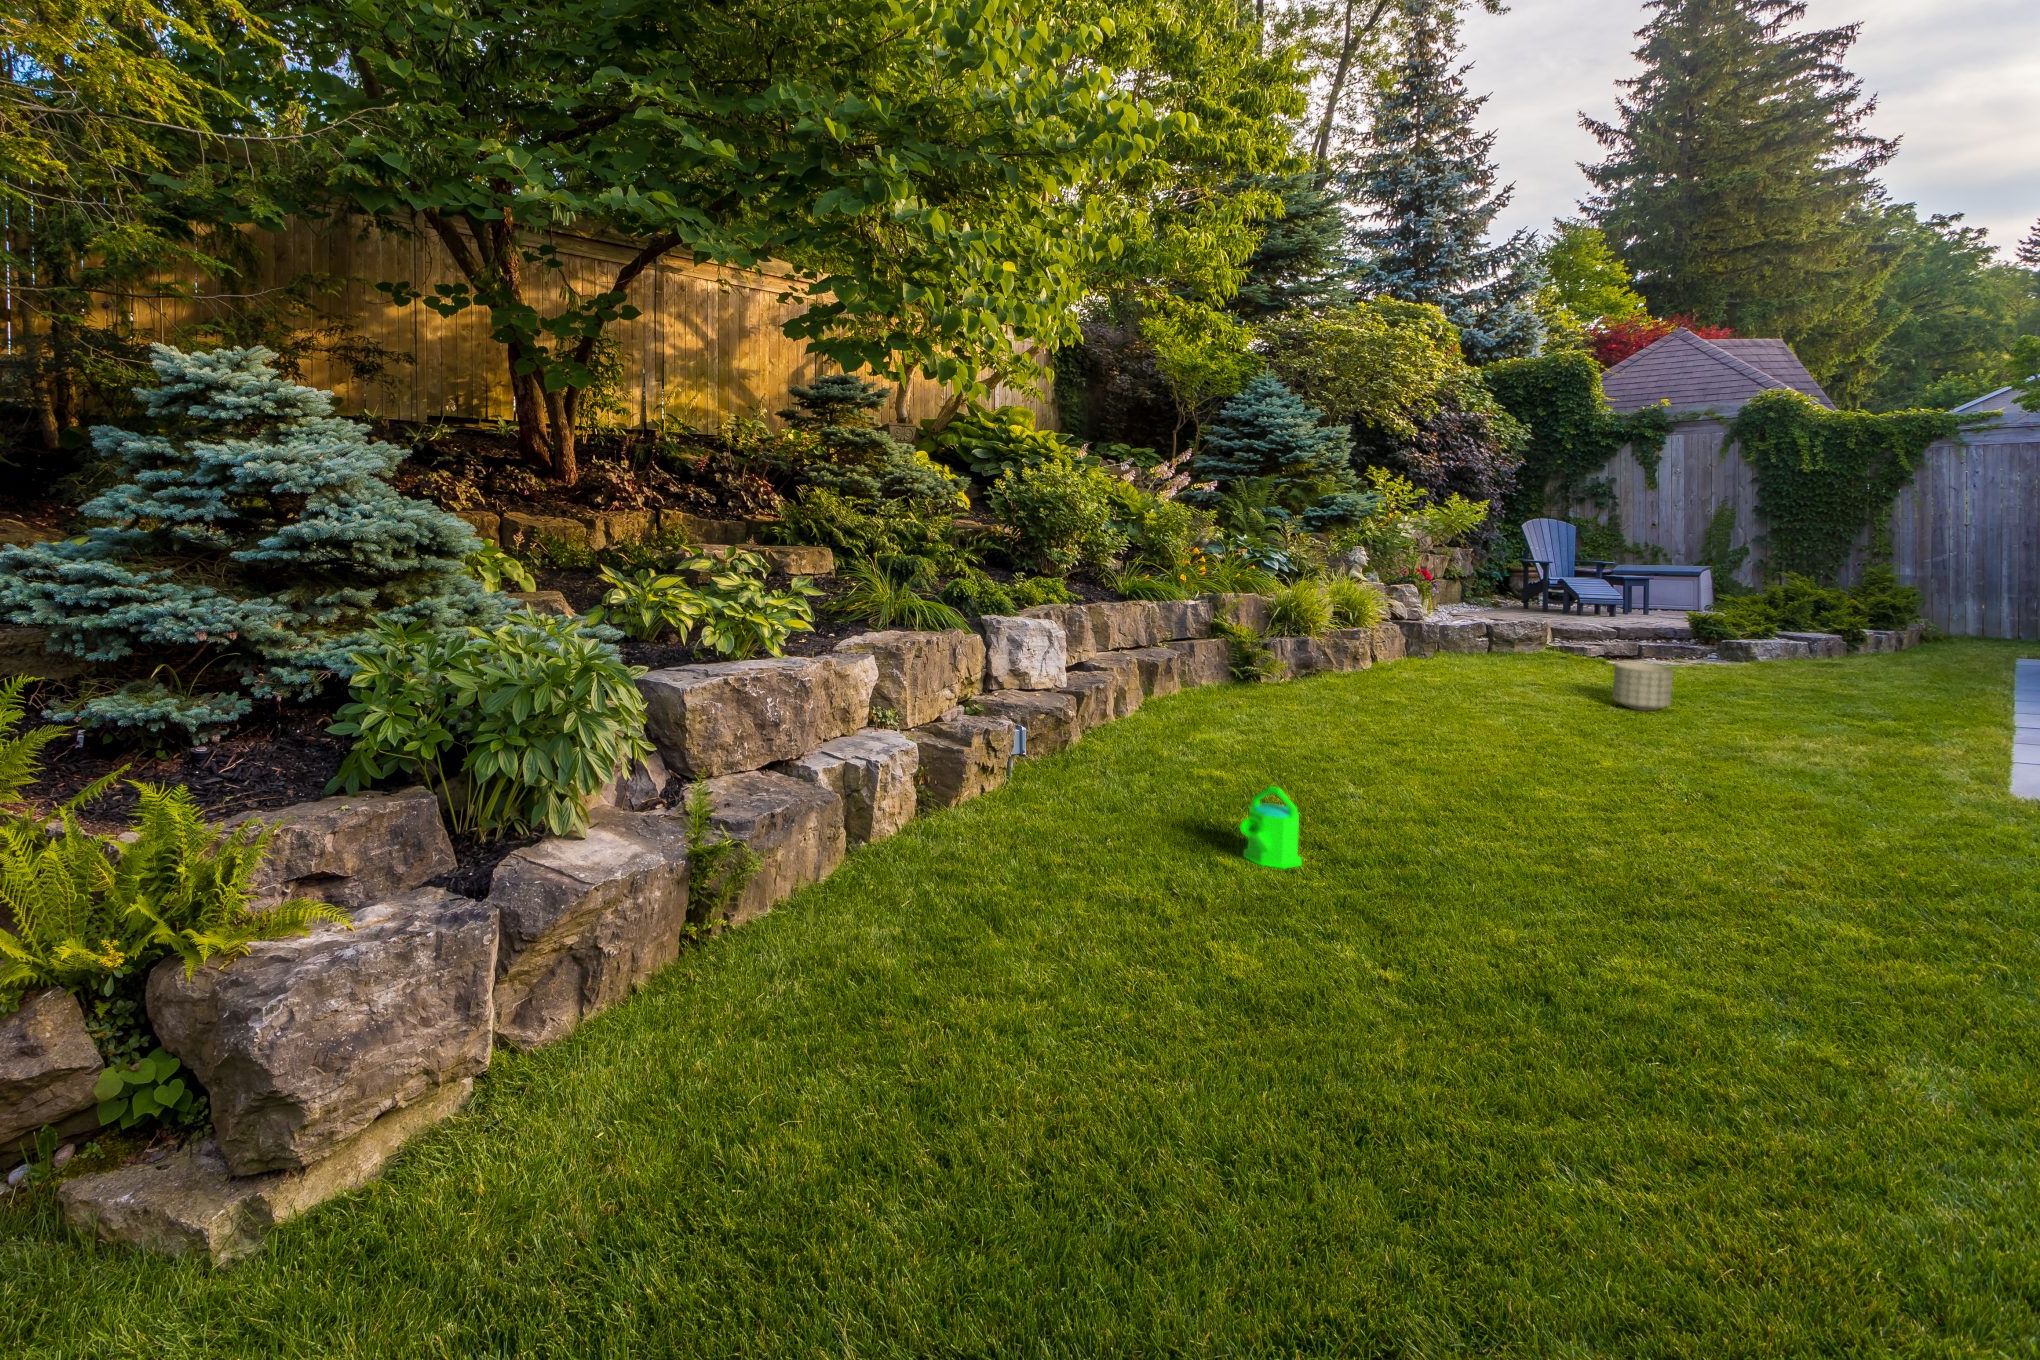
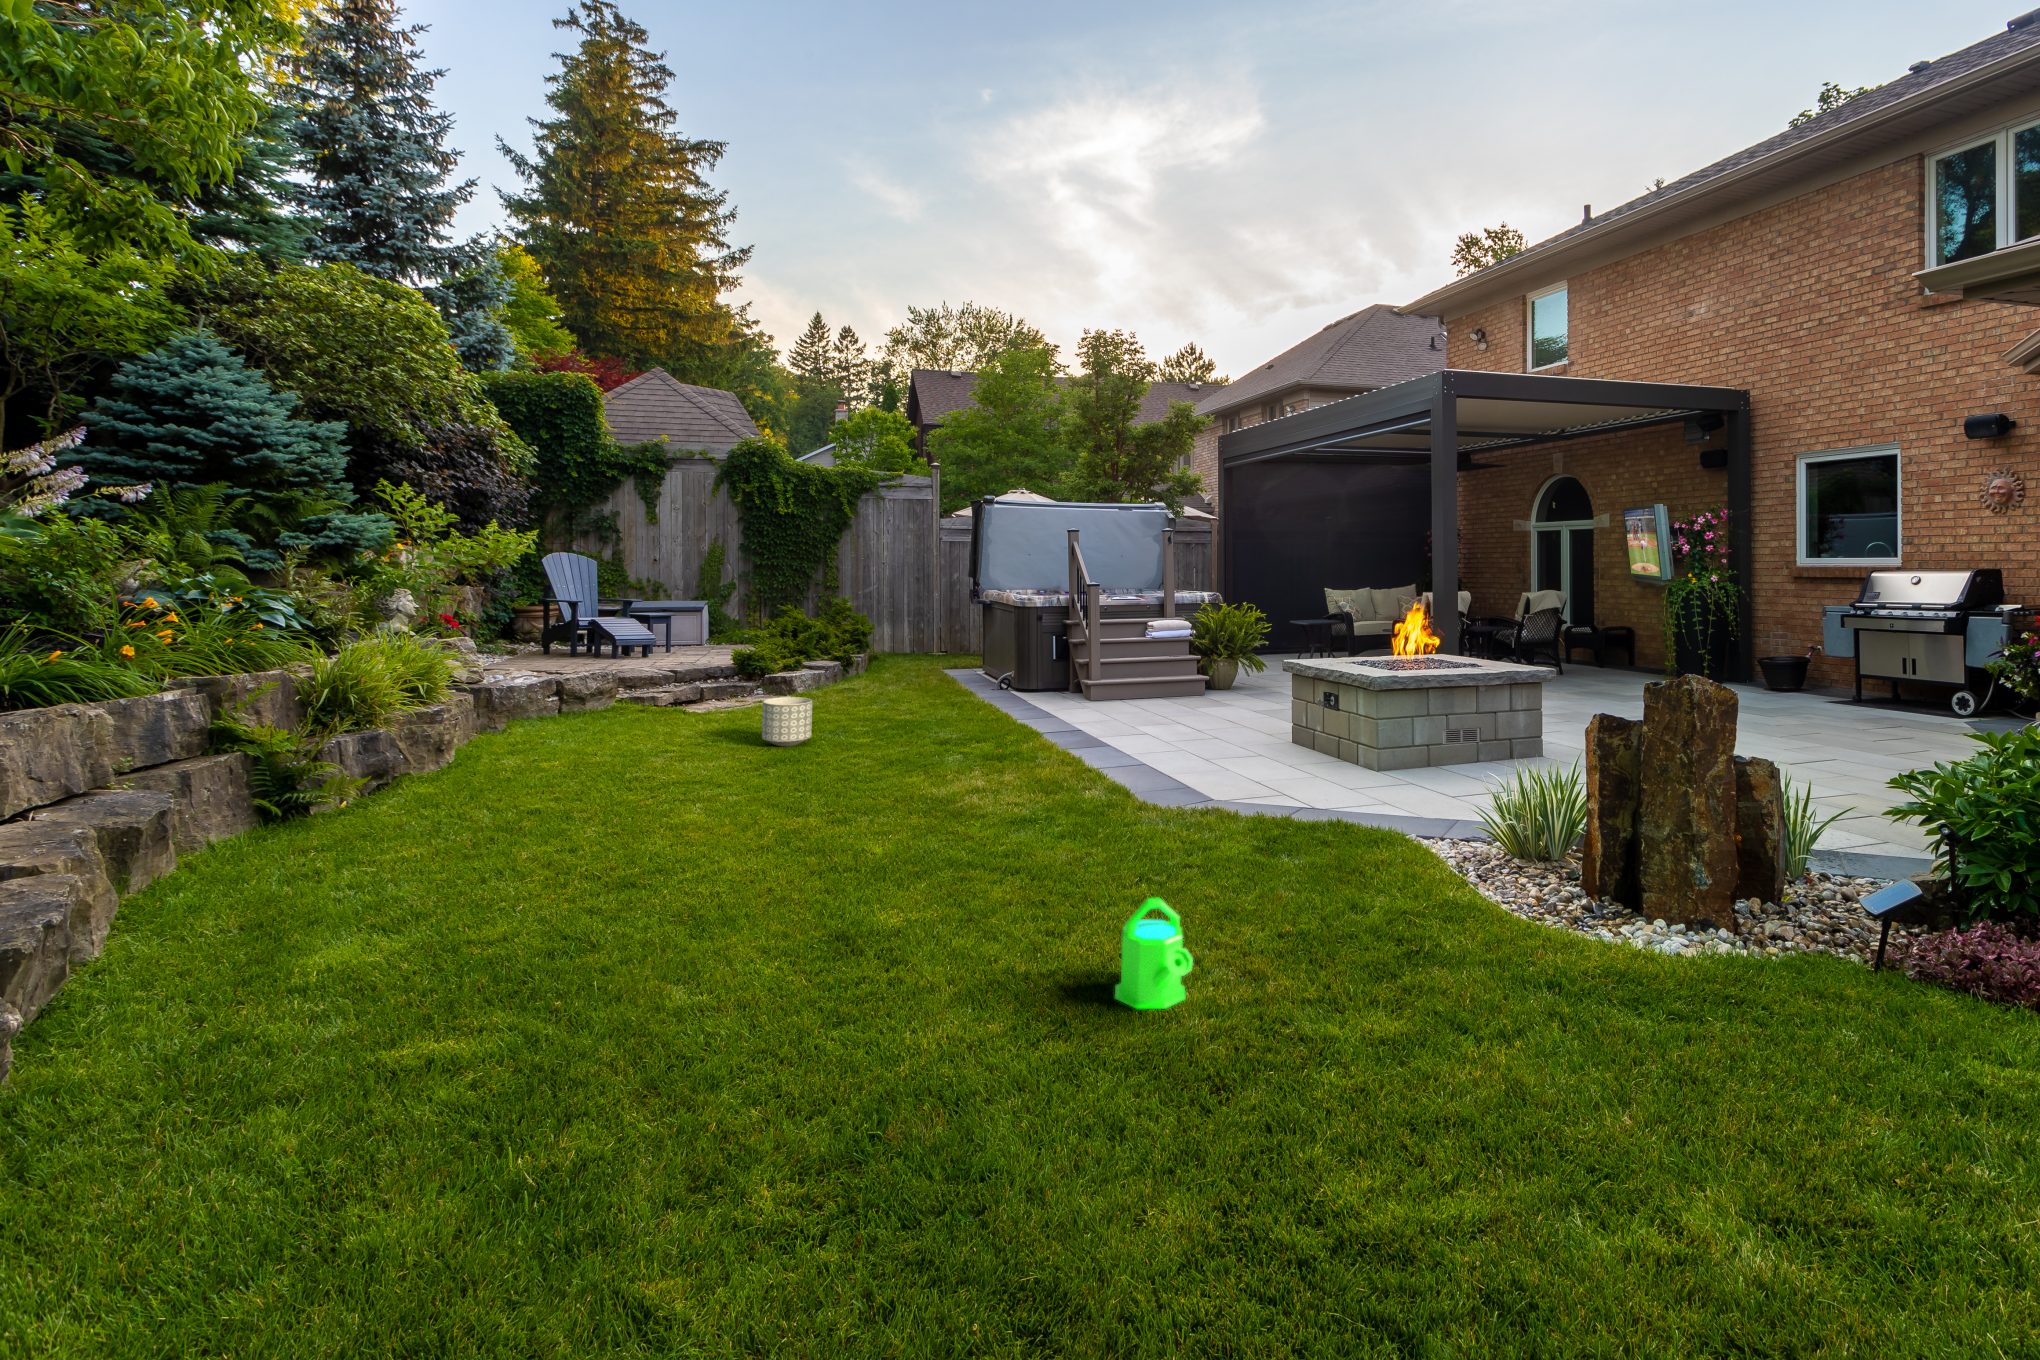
watering can: present [1240,786,1302,869] -> present [1115,897,1193,1009]

